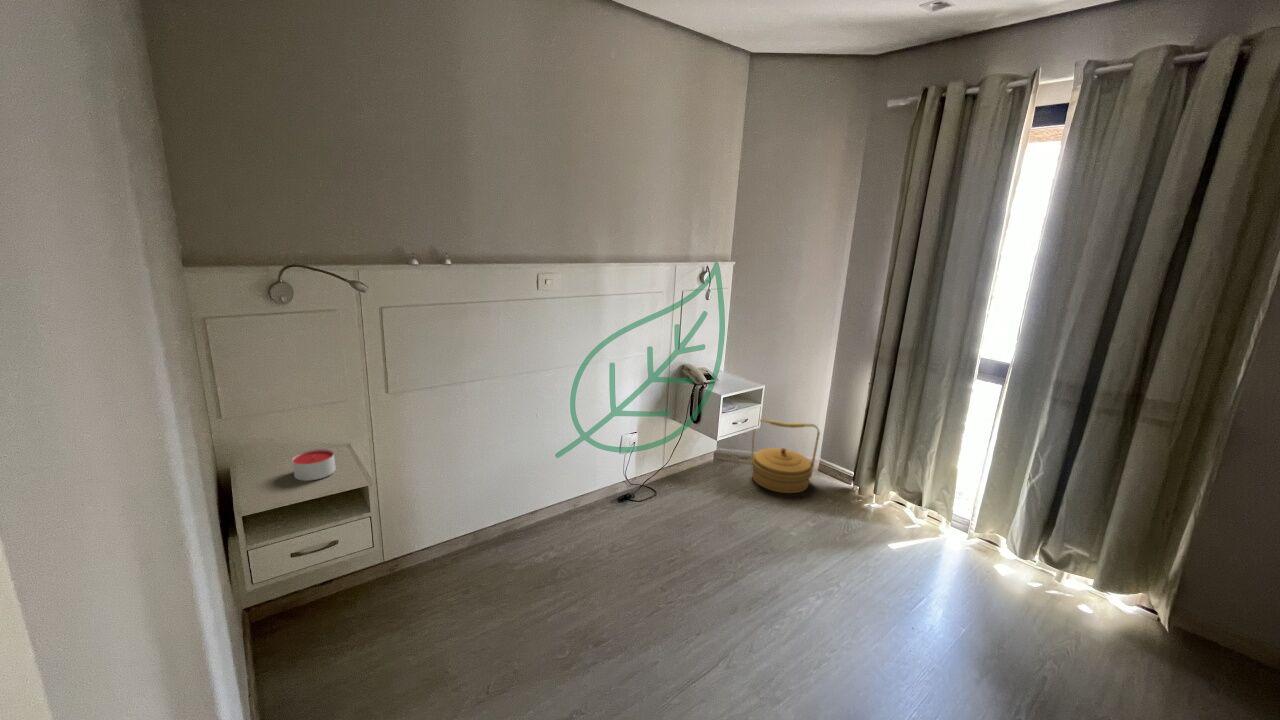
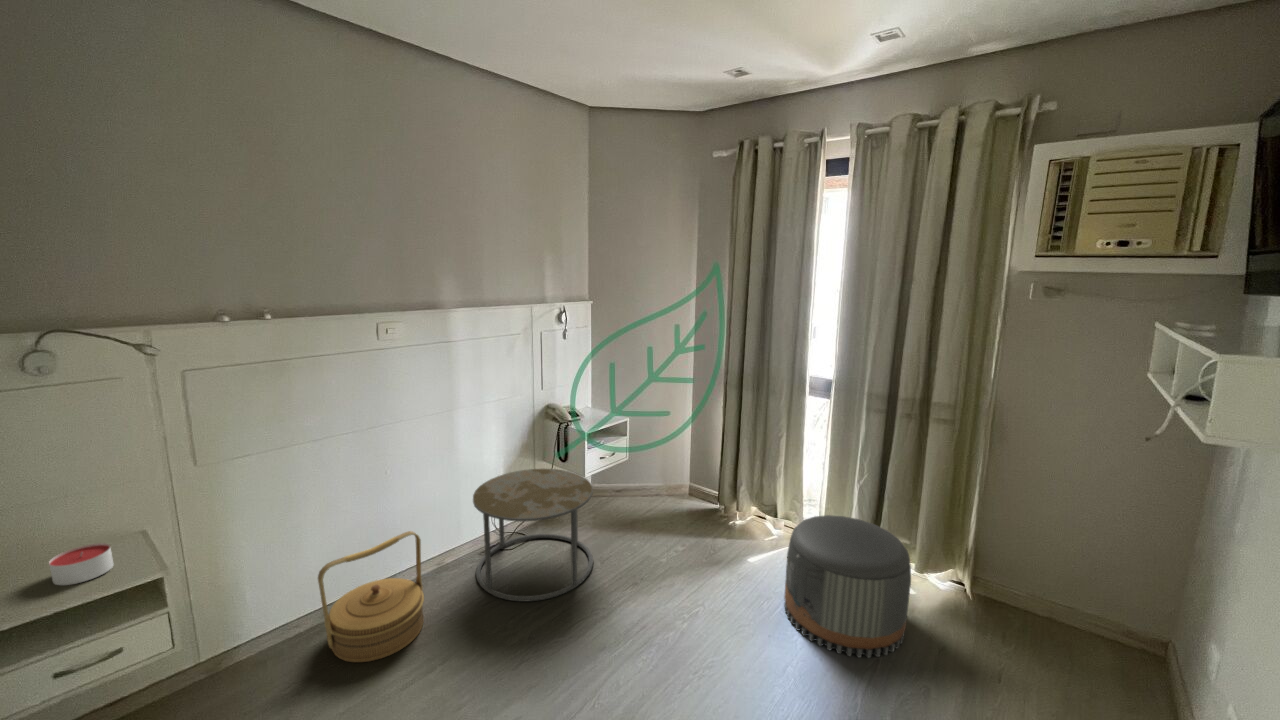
woven basket: present [751,419,820,493] -> present [318,531,424,662]
side table: none [610,426,728,553] -> present [473,469,593,601]
pouf: none [930,511,1100,673] -> present [784,515,911,658]

